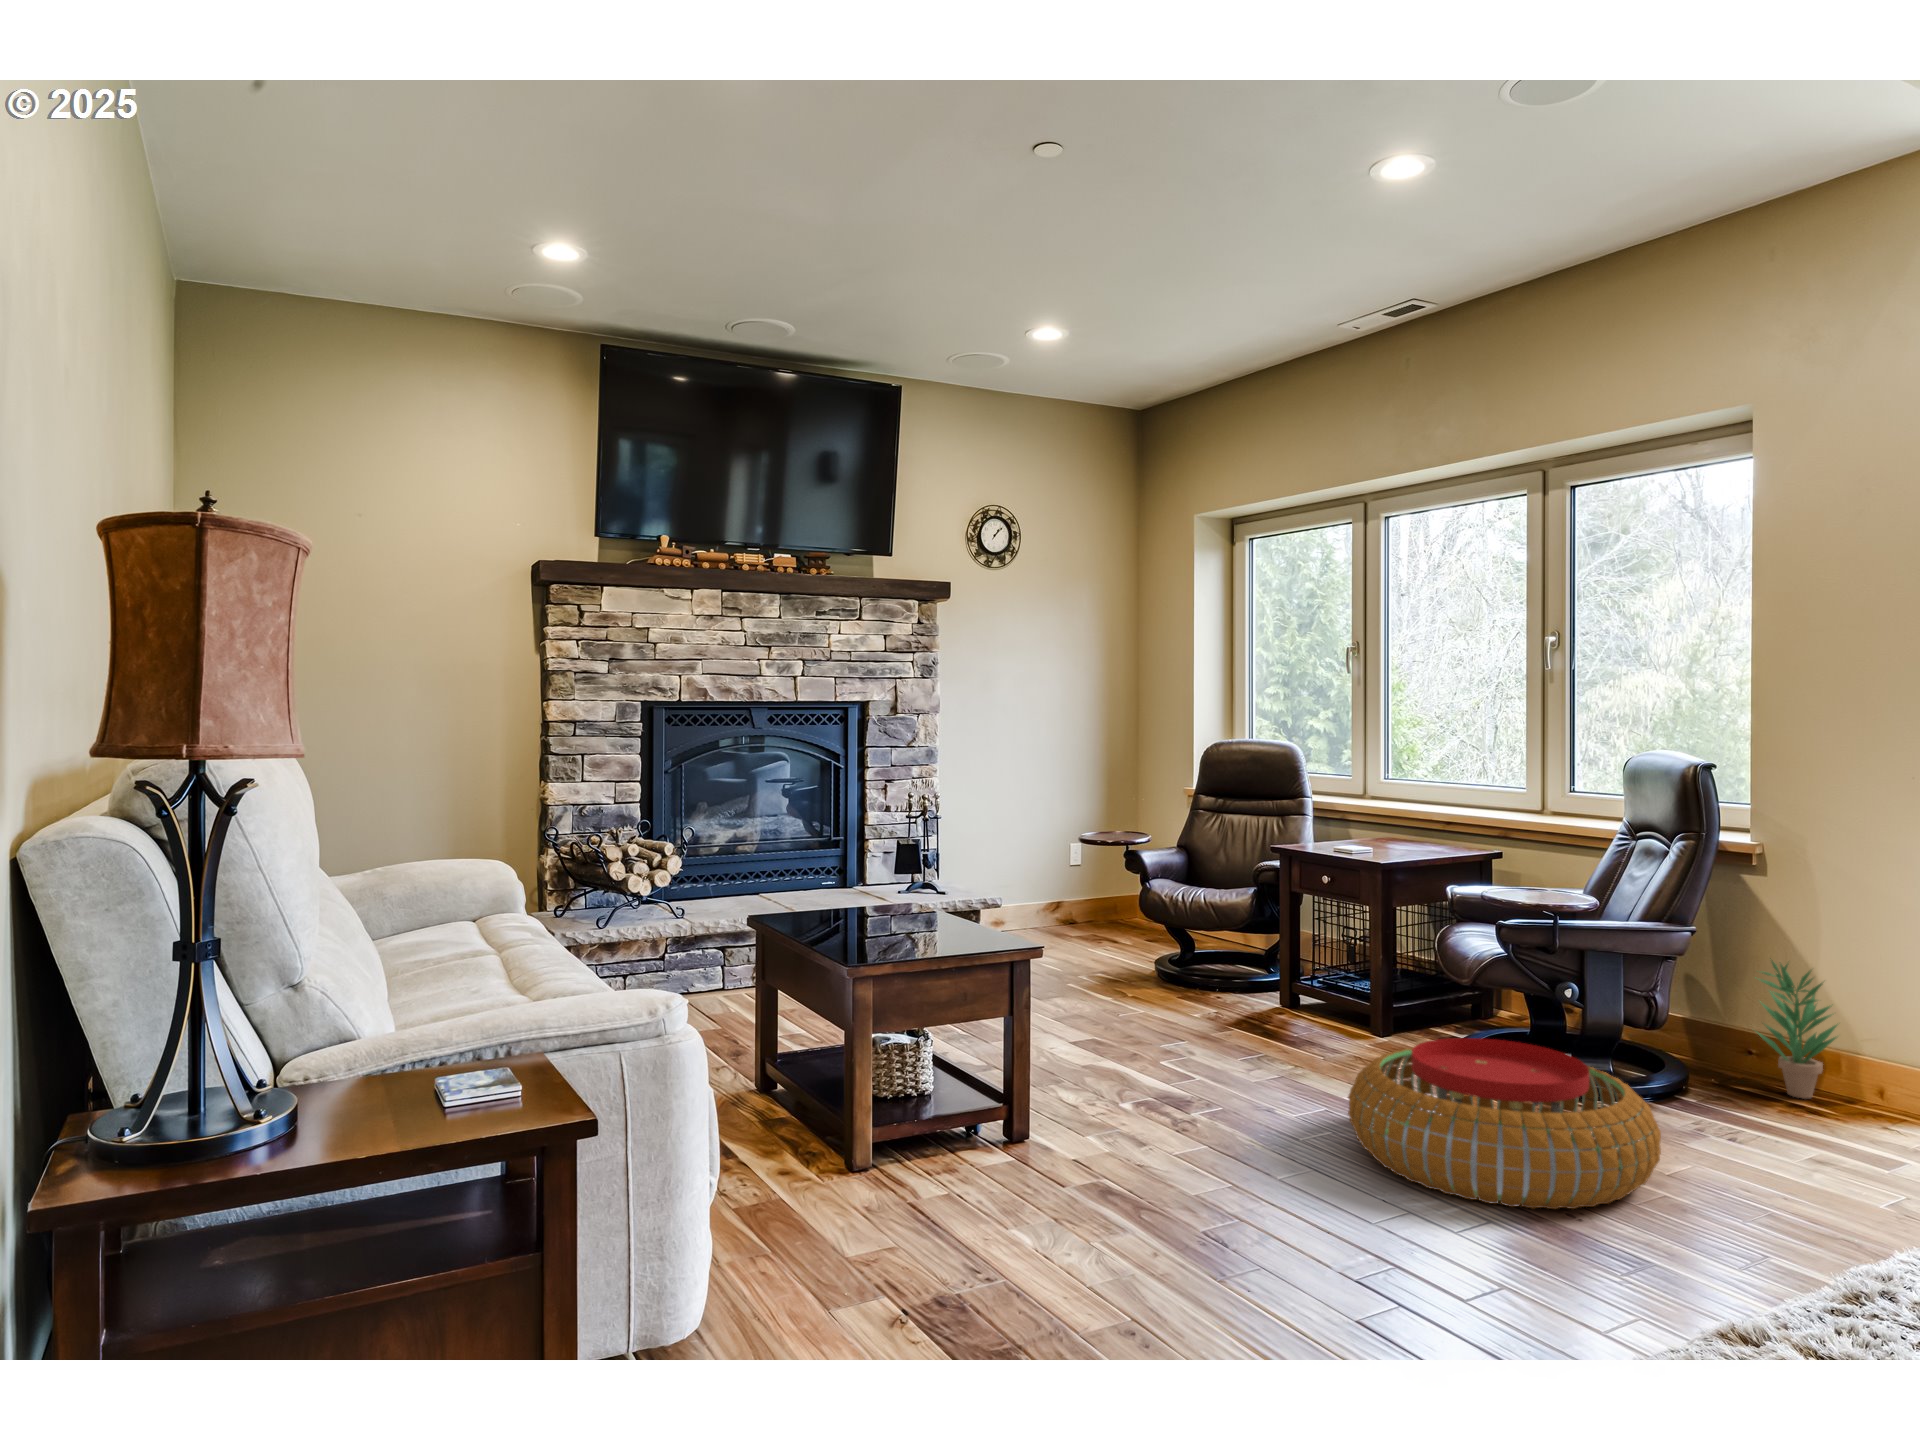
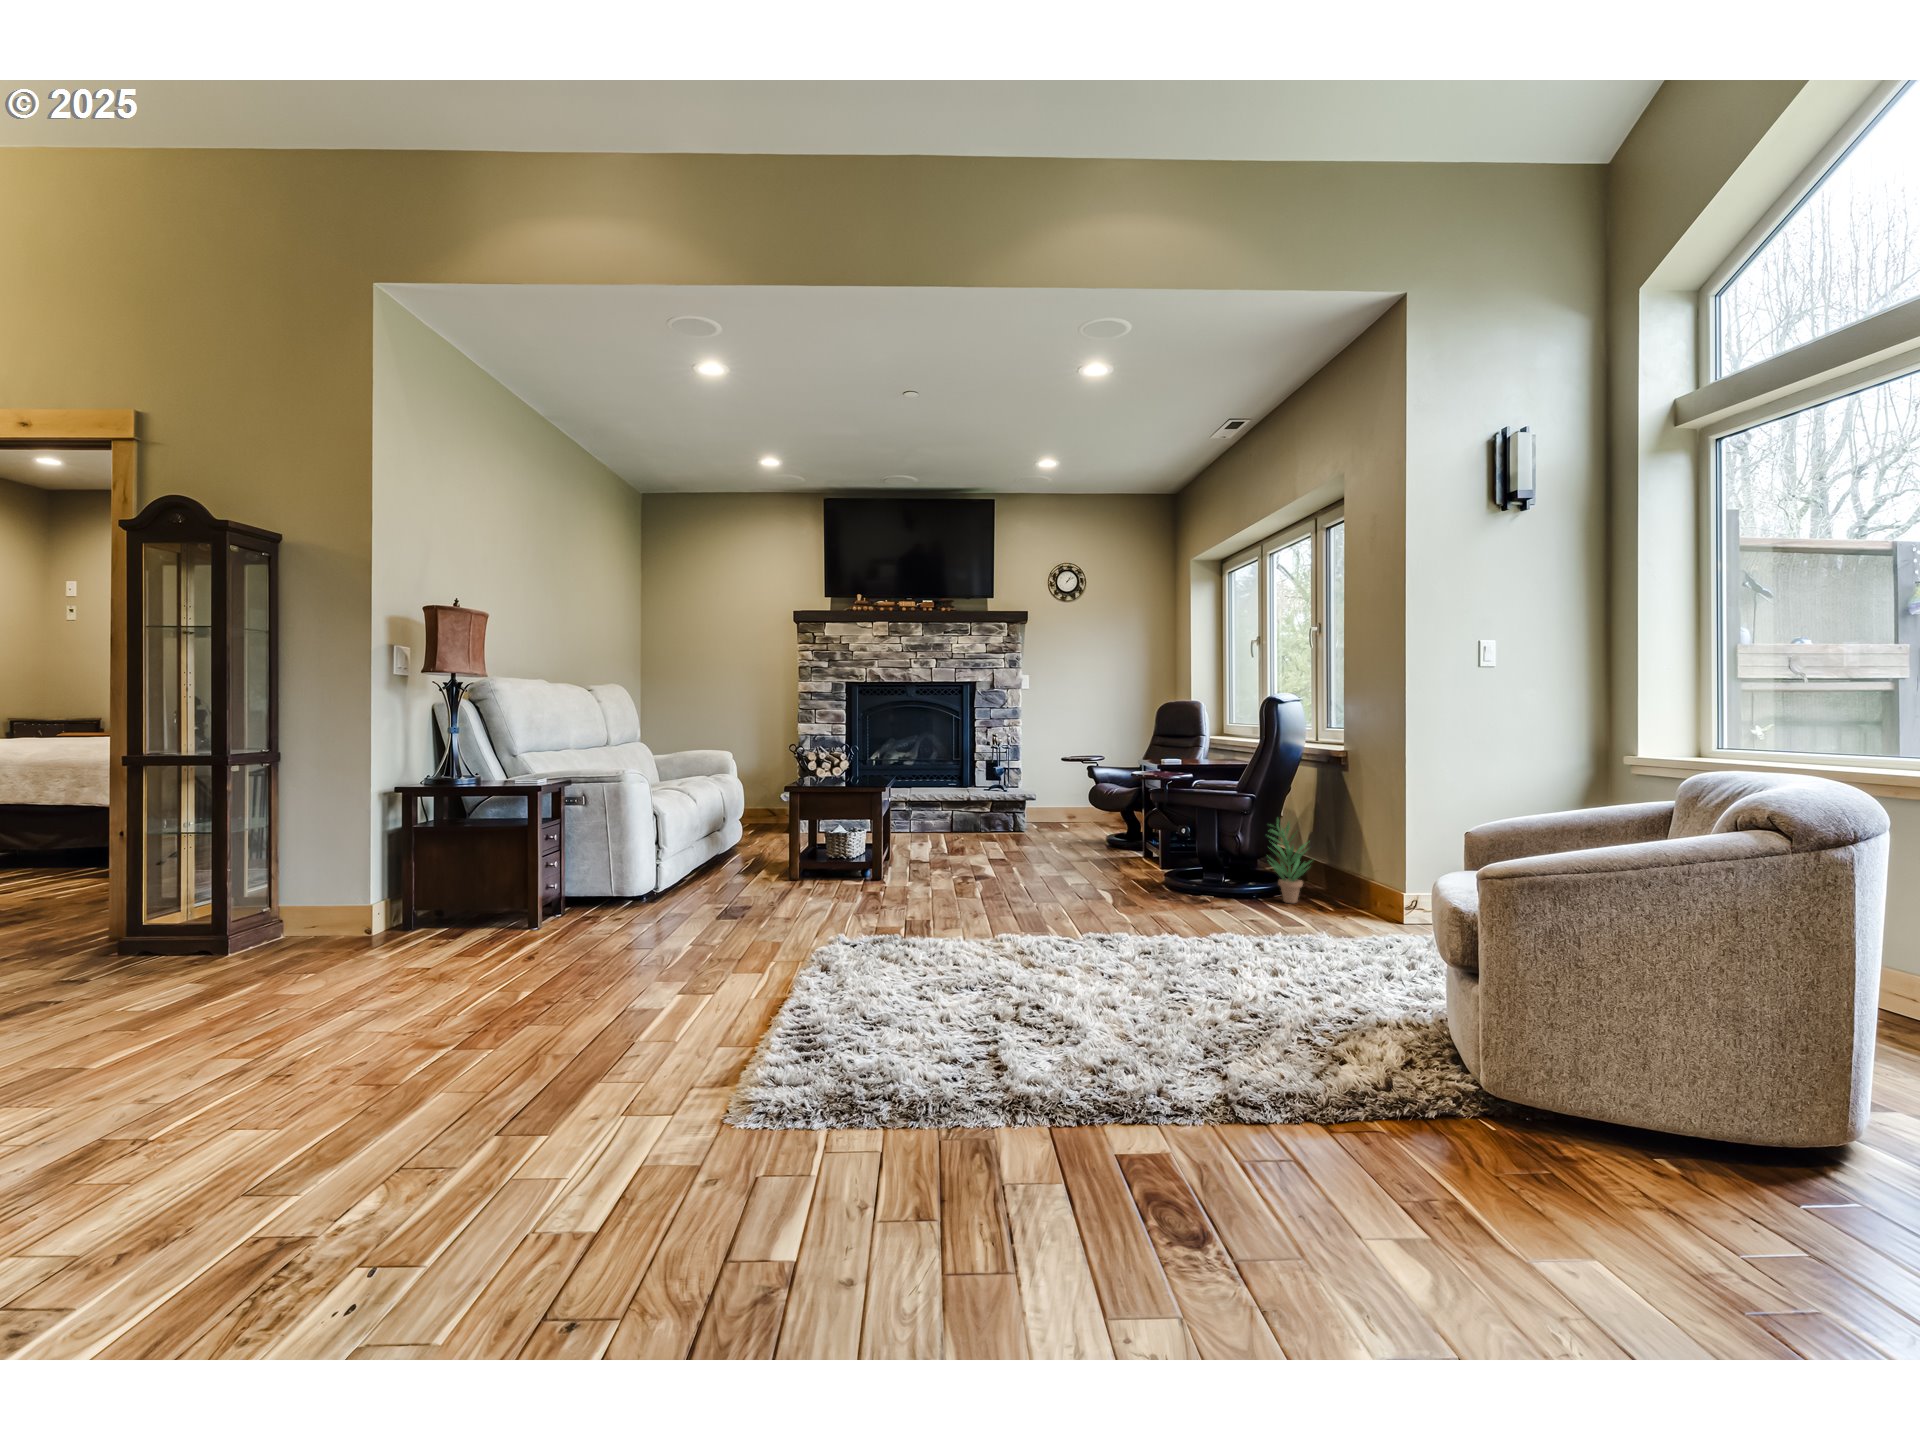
pouf: present [1348,1038,1661,1209] -> none [950,838,1098,908]

